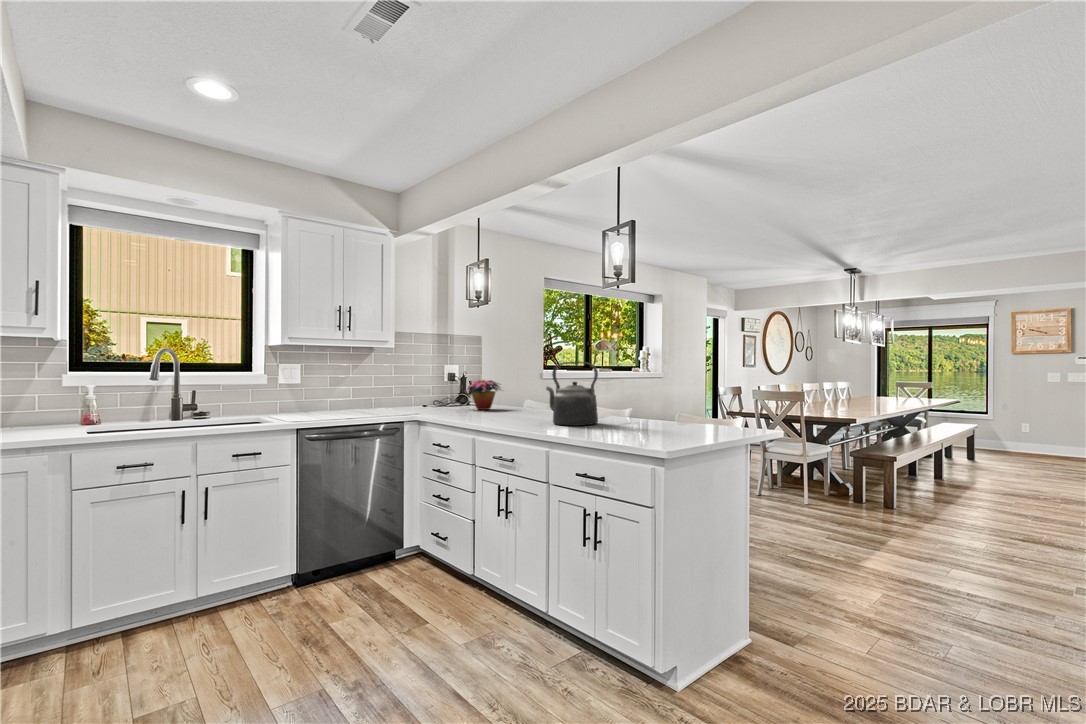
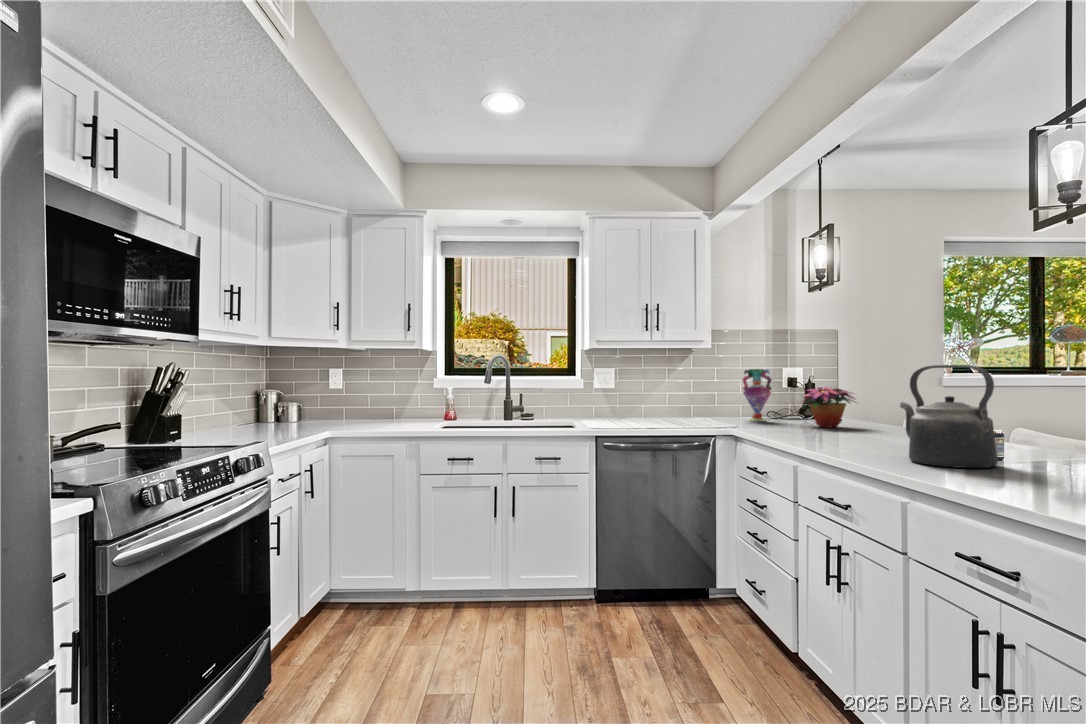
vase: none [417,366,441,409] -> present [742,369,772,422]

